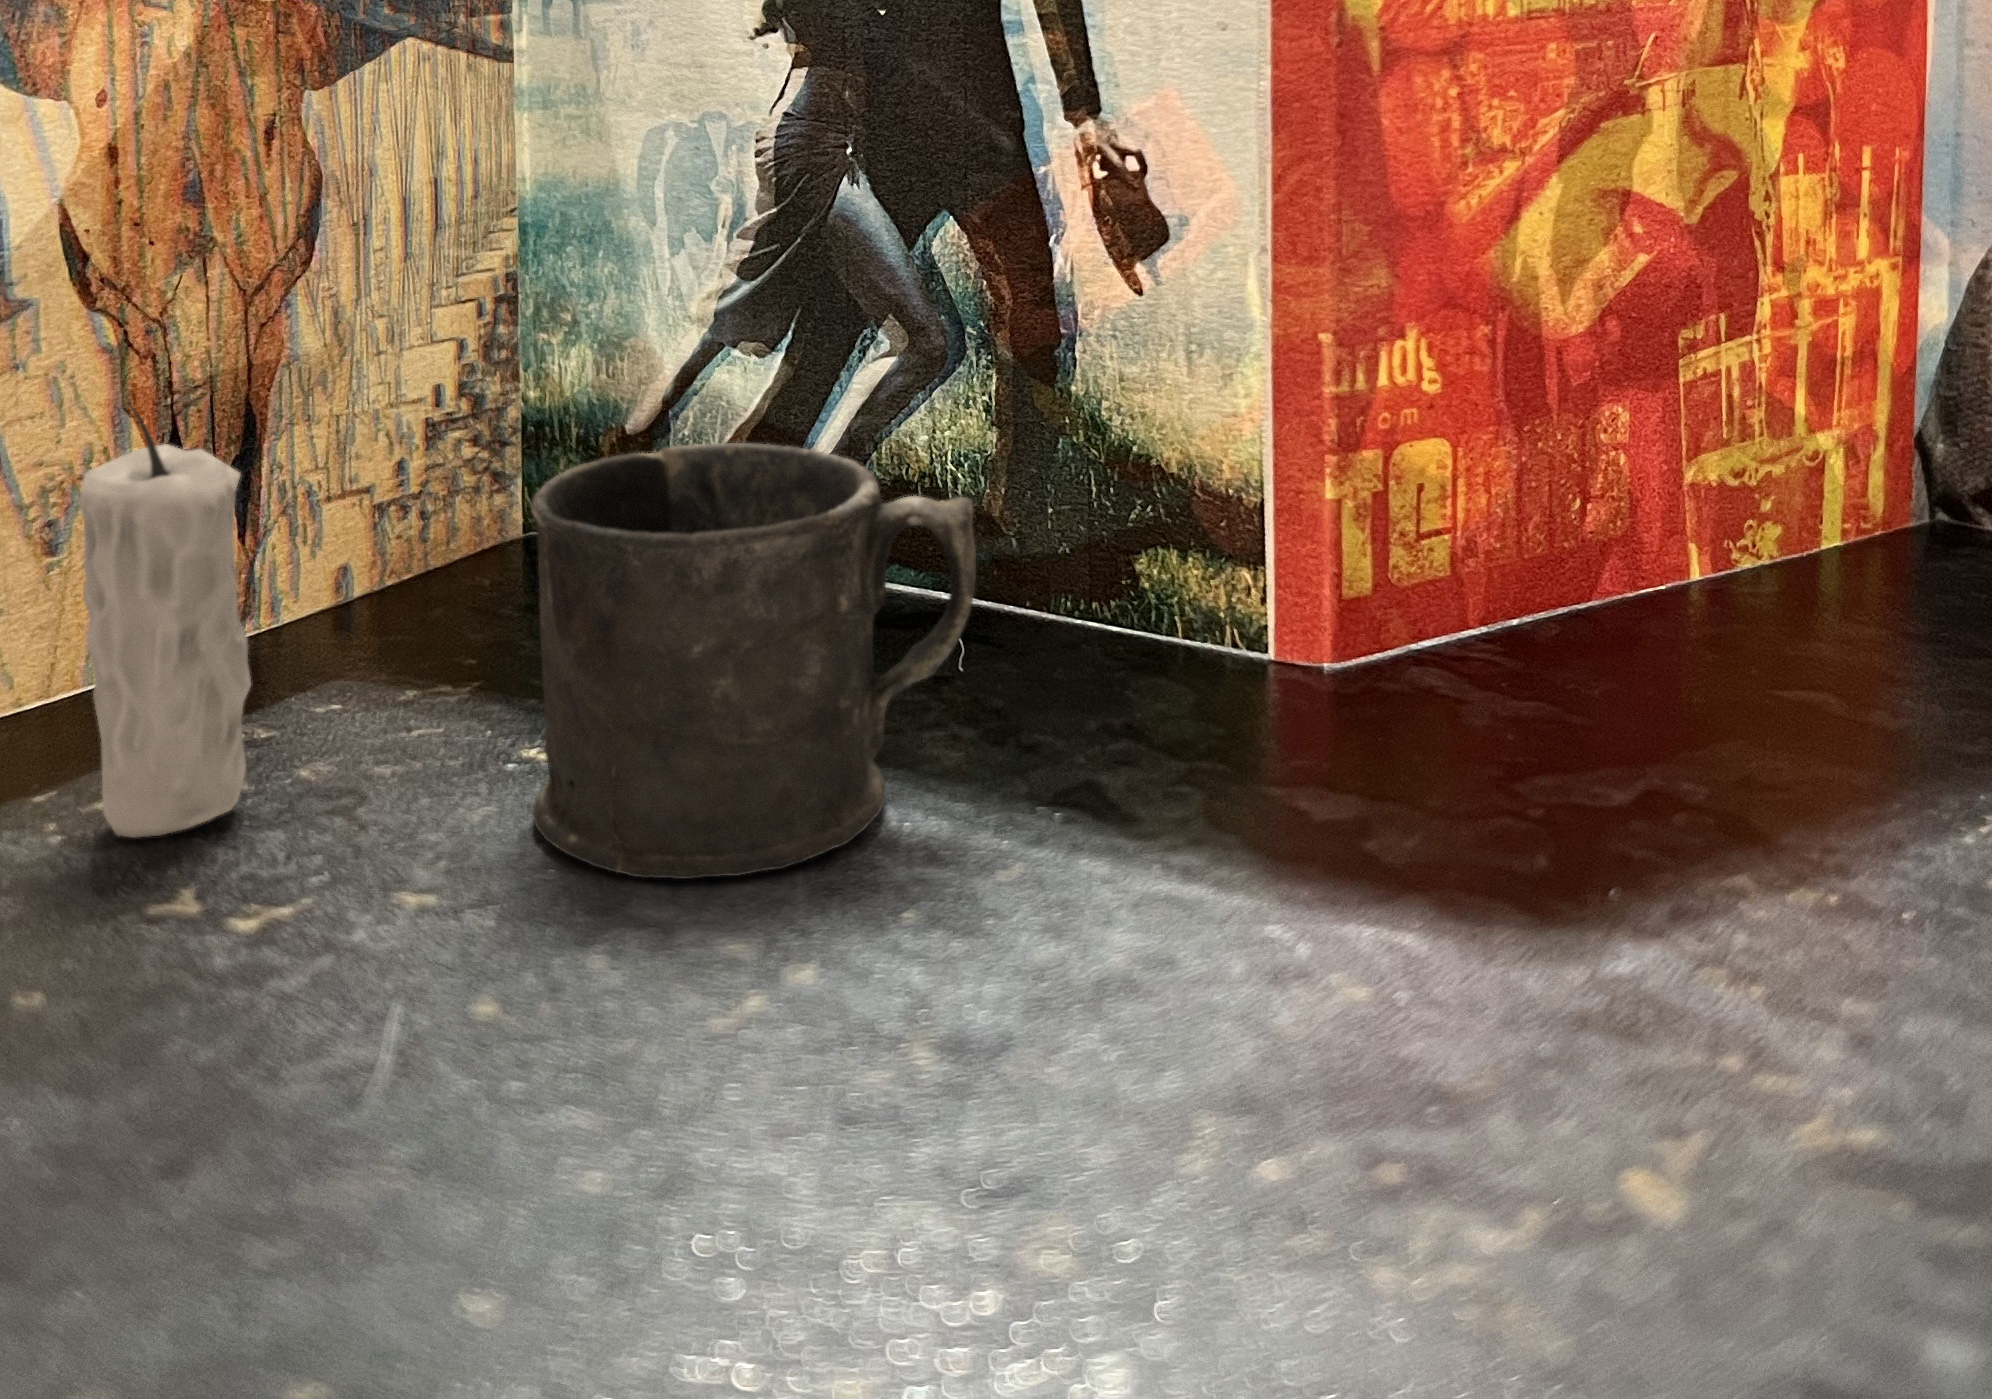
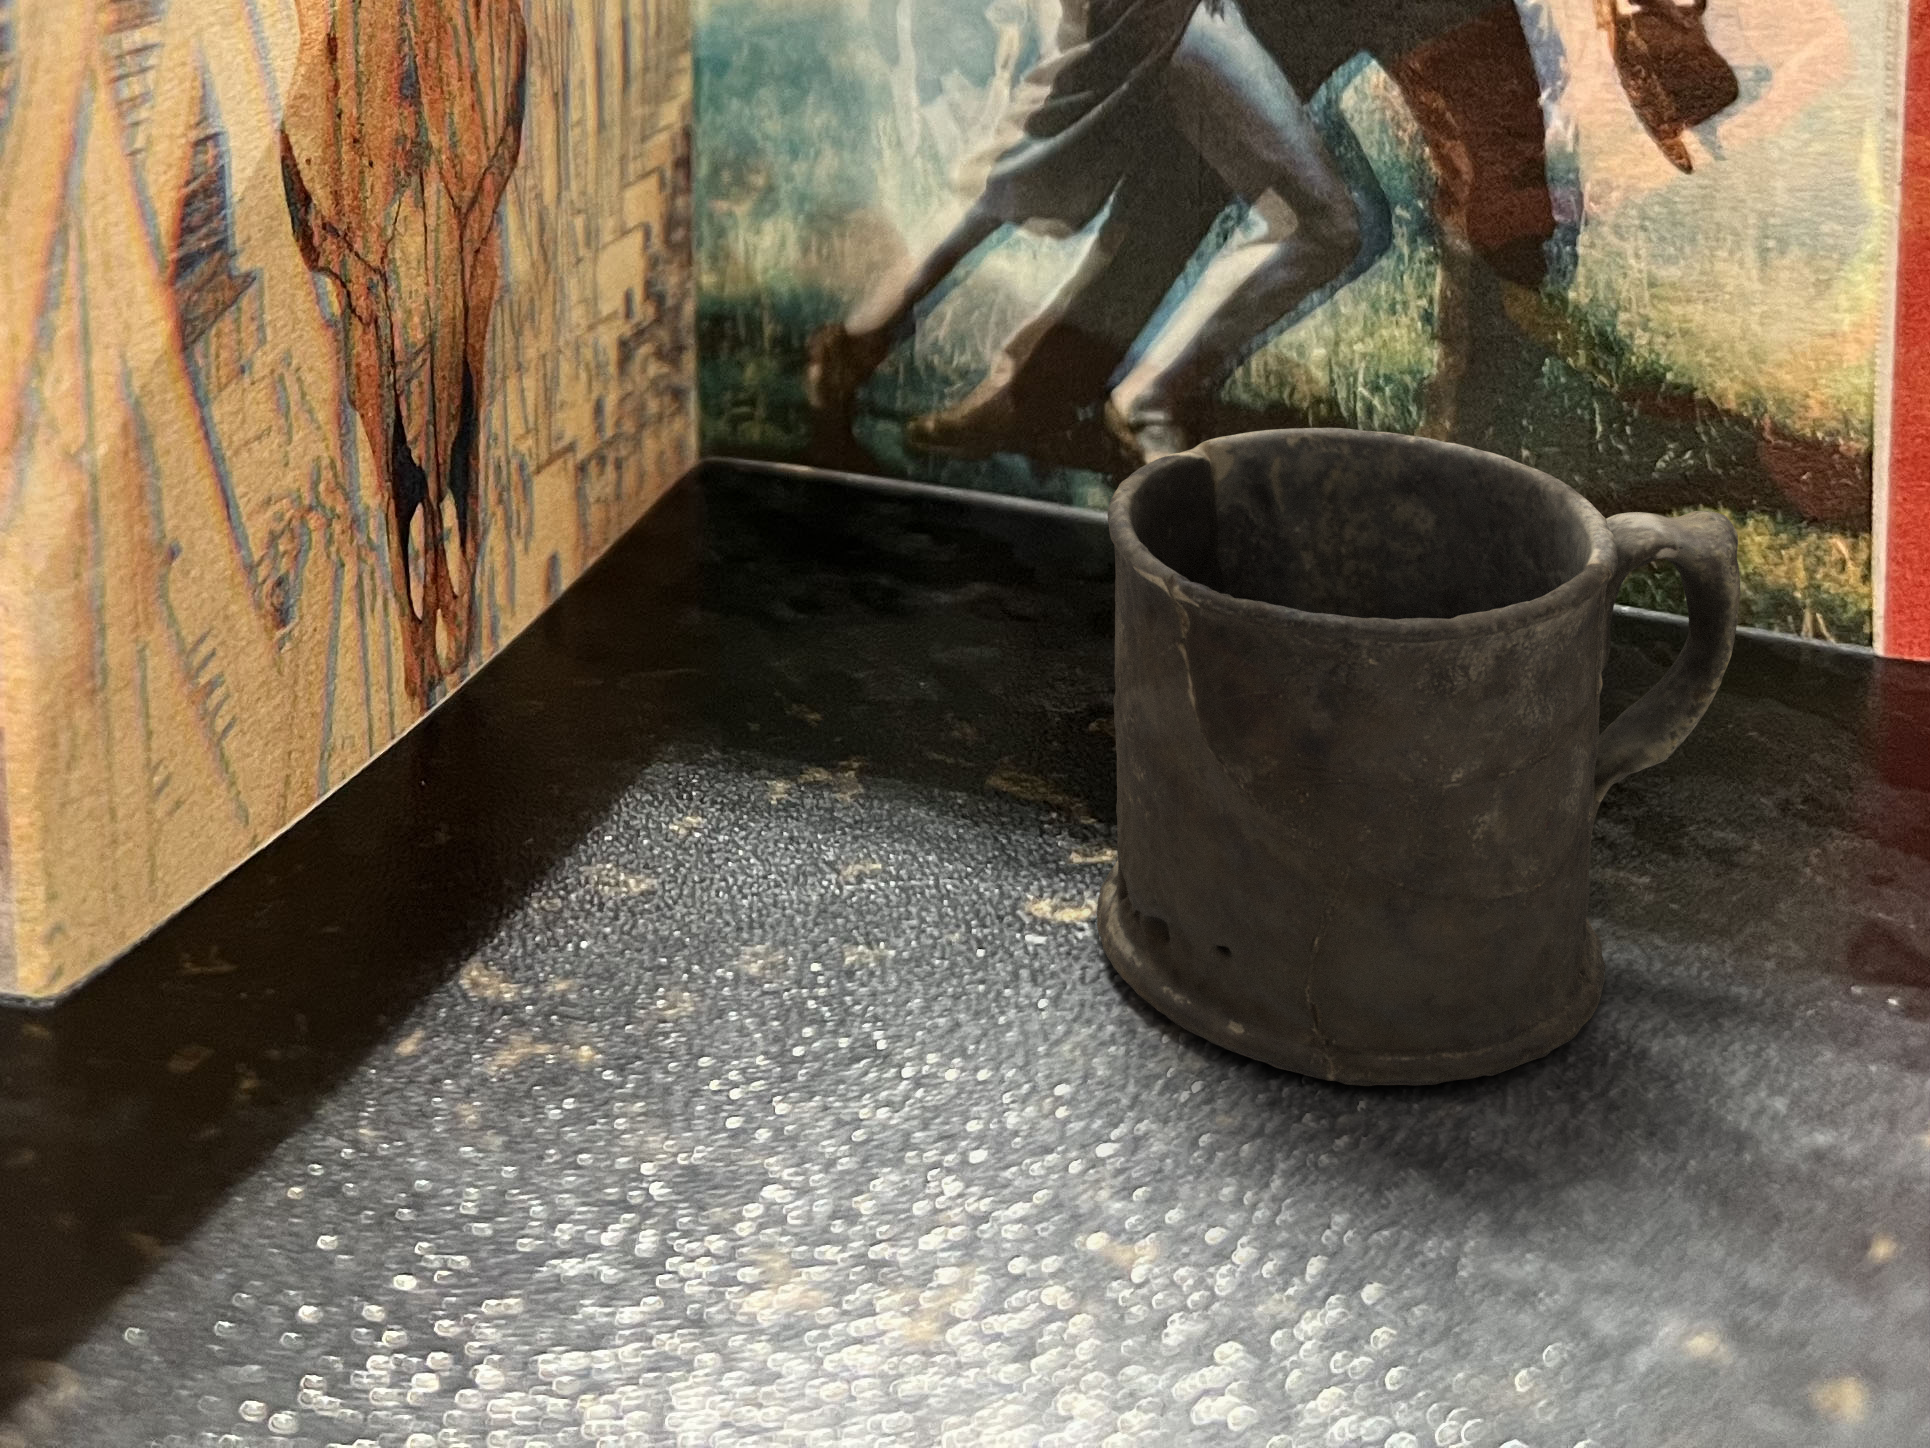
candle: present [78,403,251,837] -> none [478,432,703,1058]

